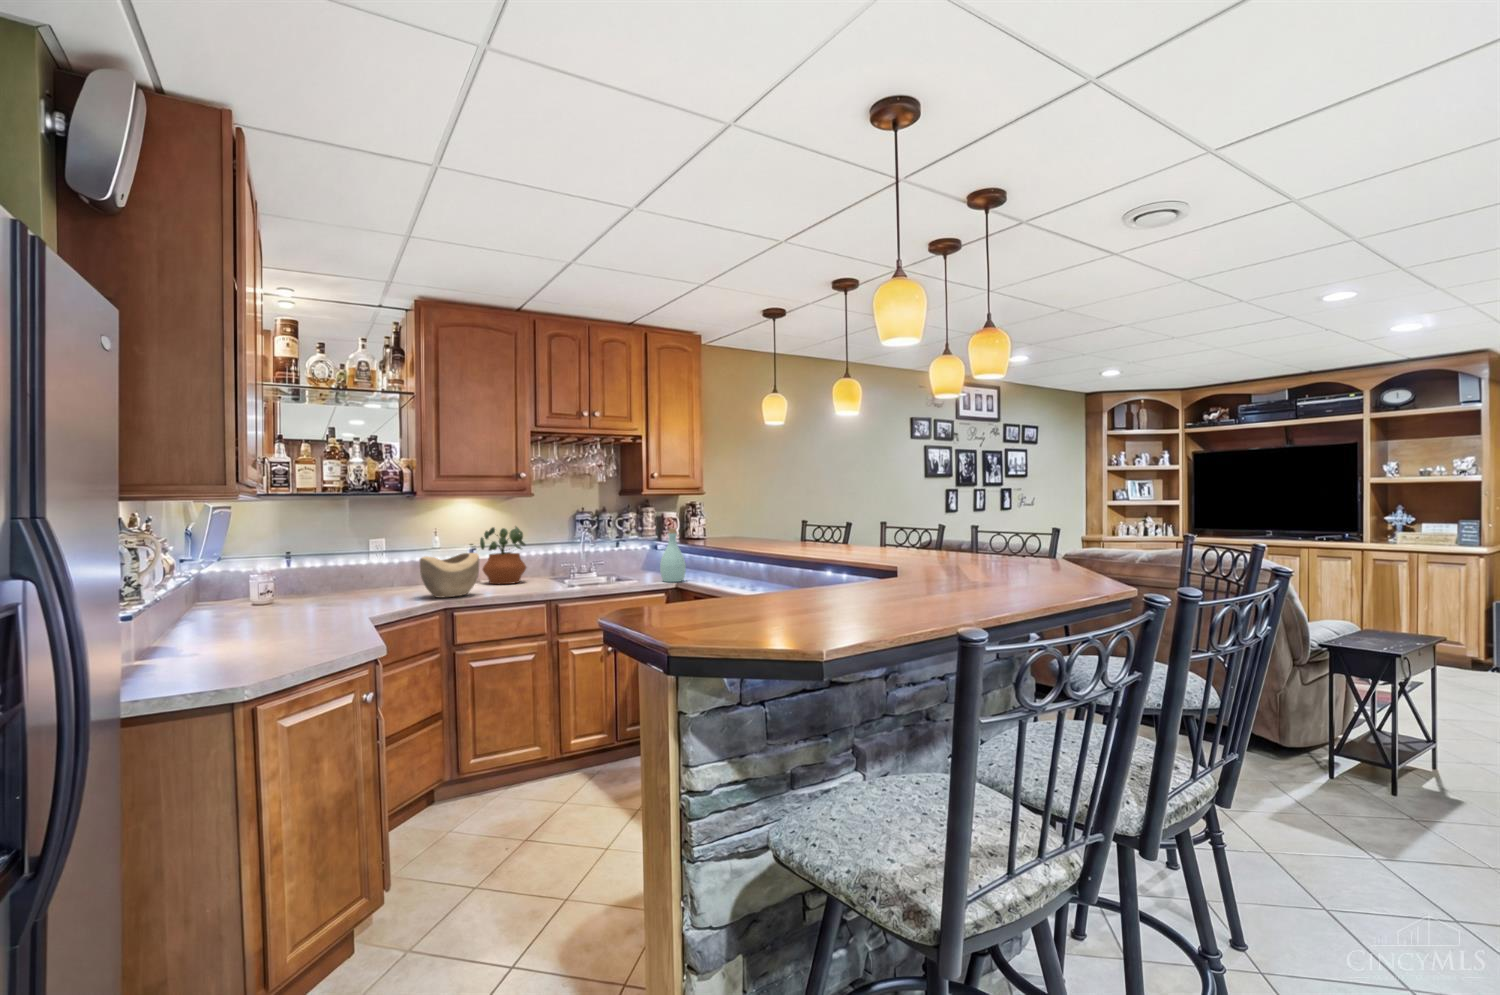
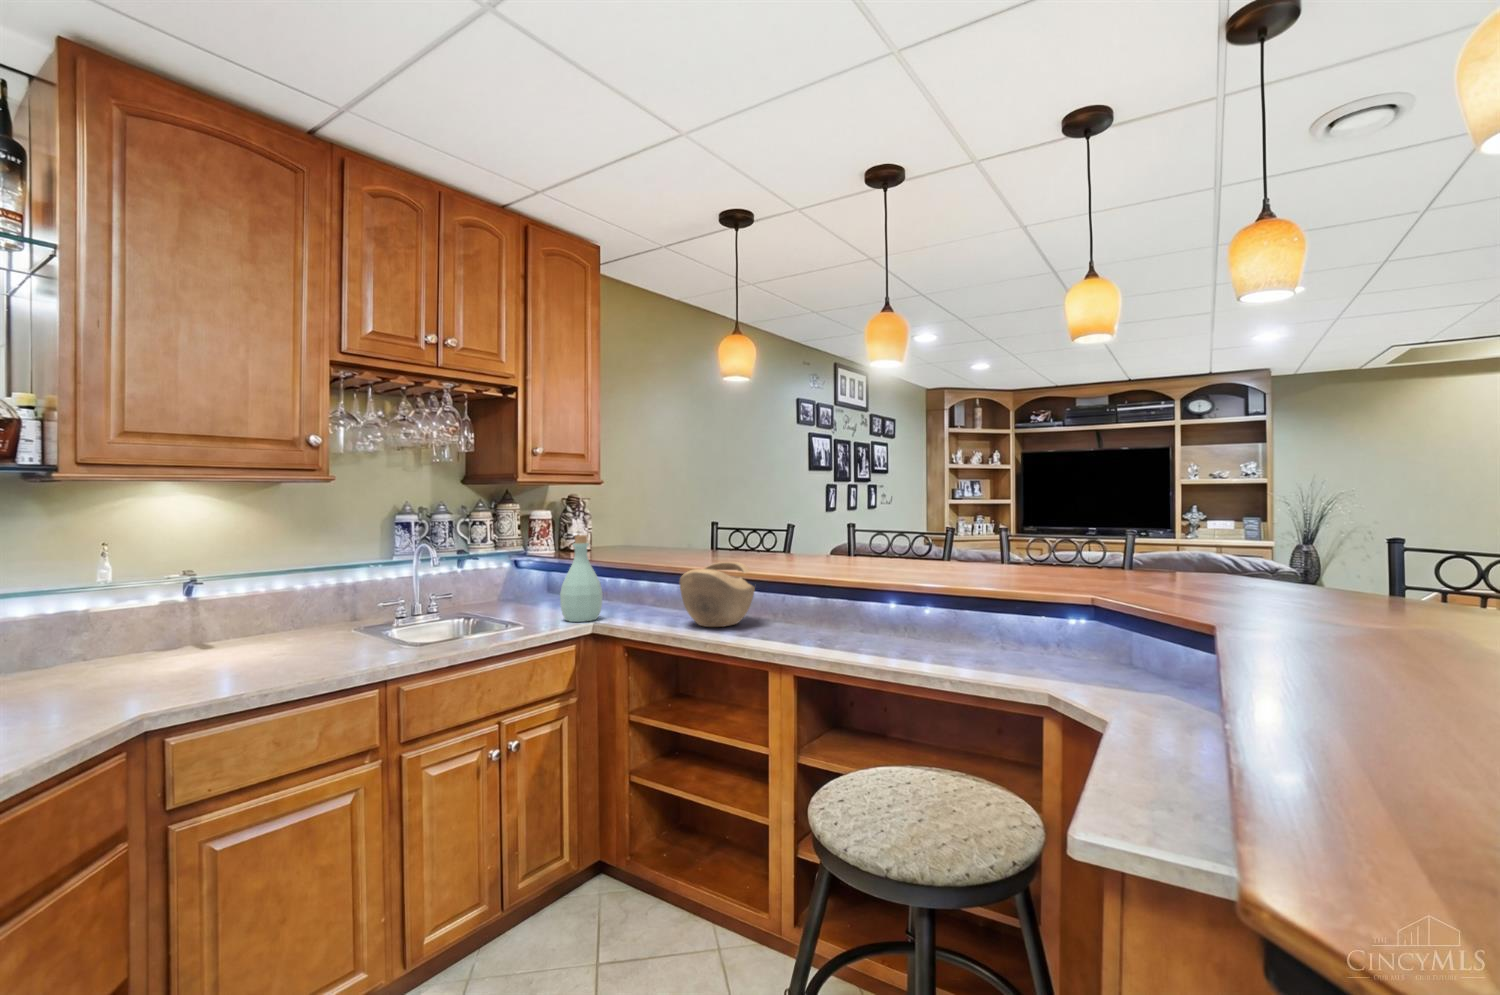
potted plant: present [480,527,526,584] -> none [209,535,311,648]
decorative bowl: present [420,553,479,598] -> present [680,562,755,627]

